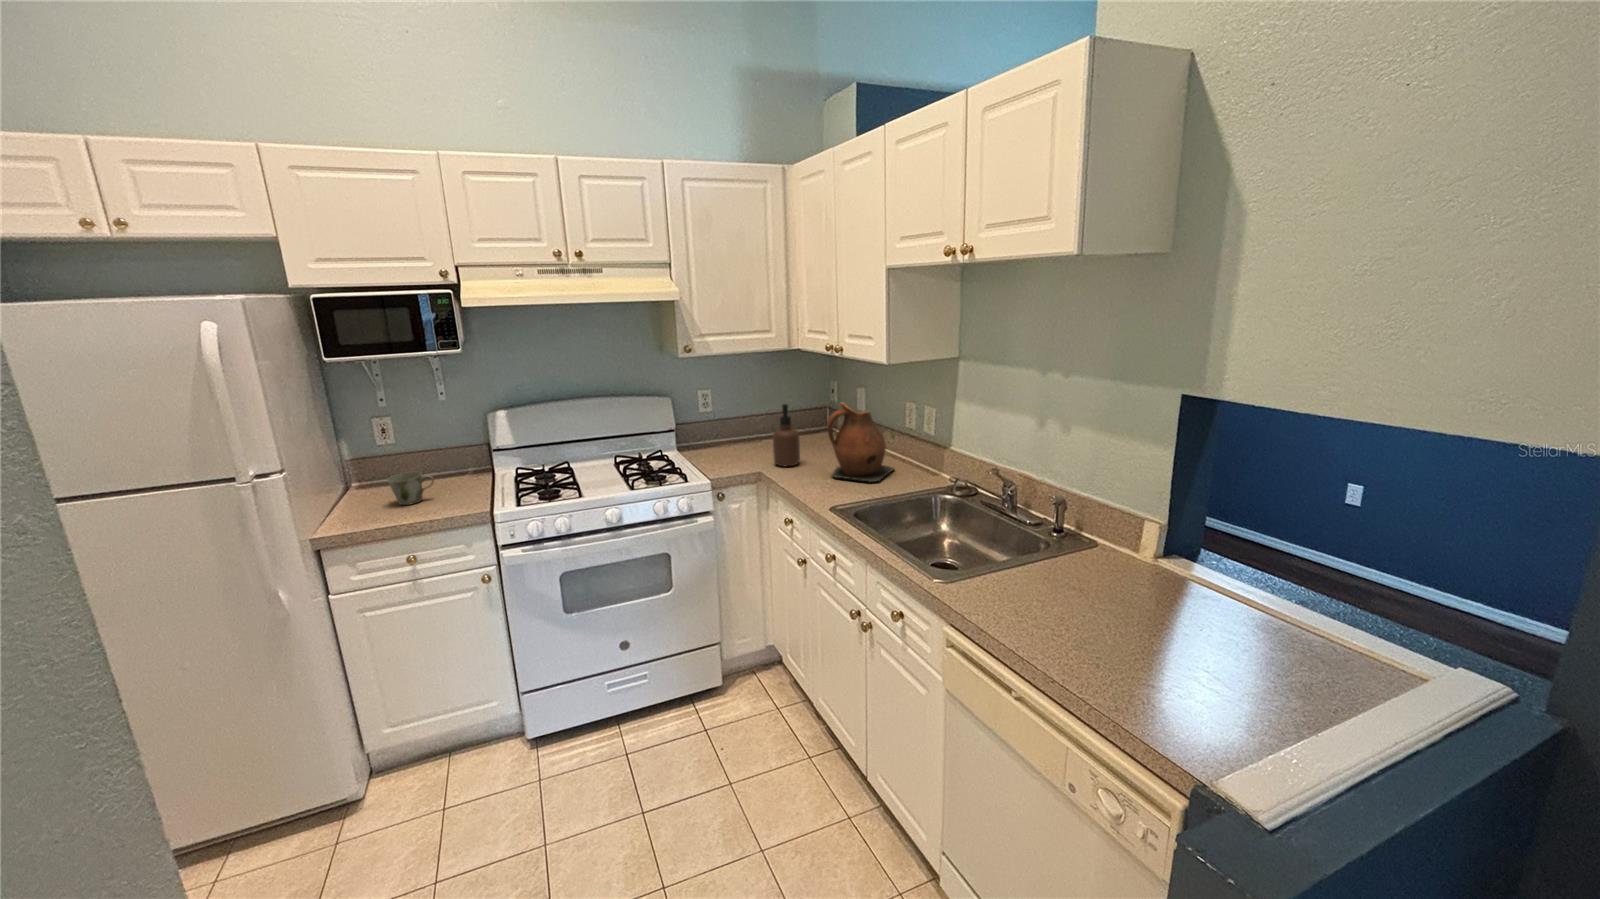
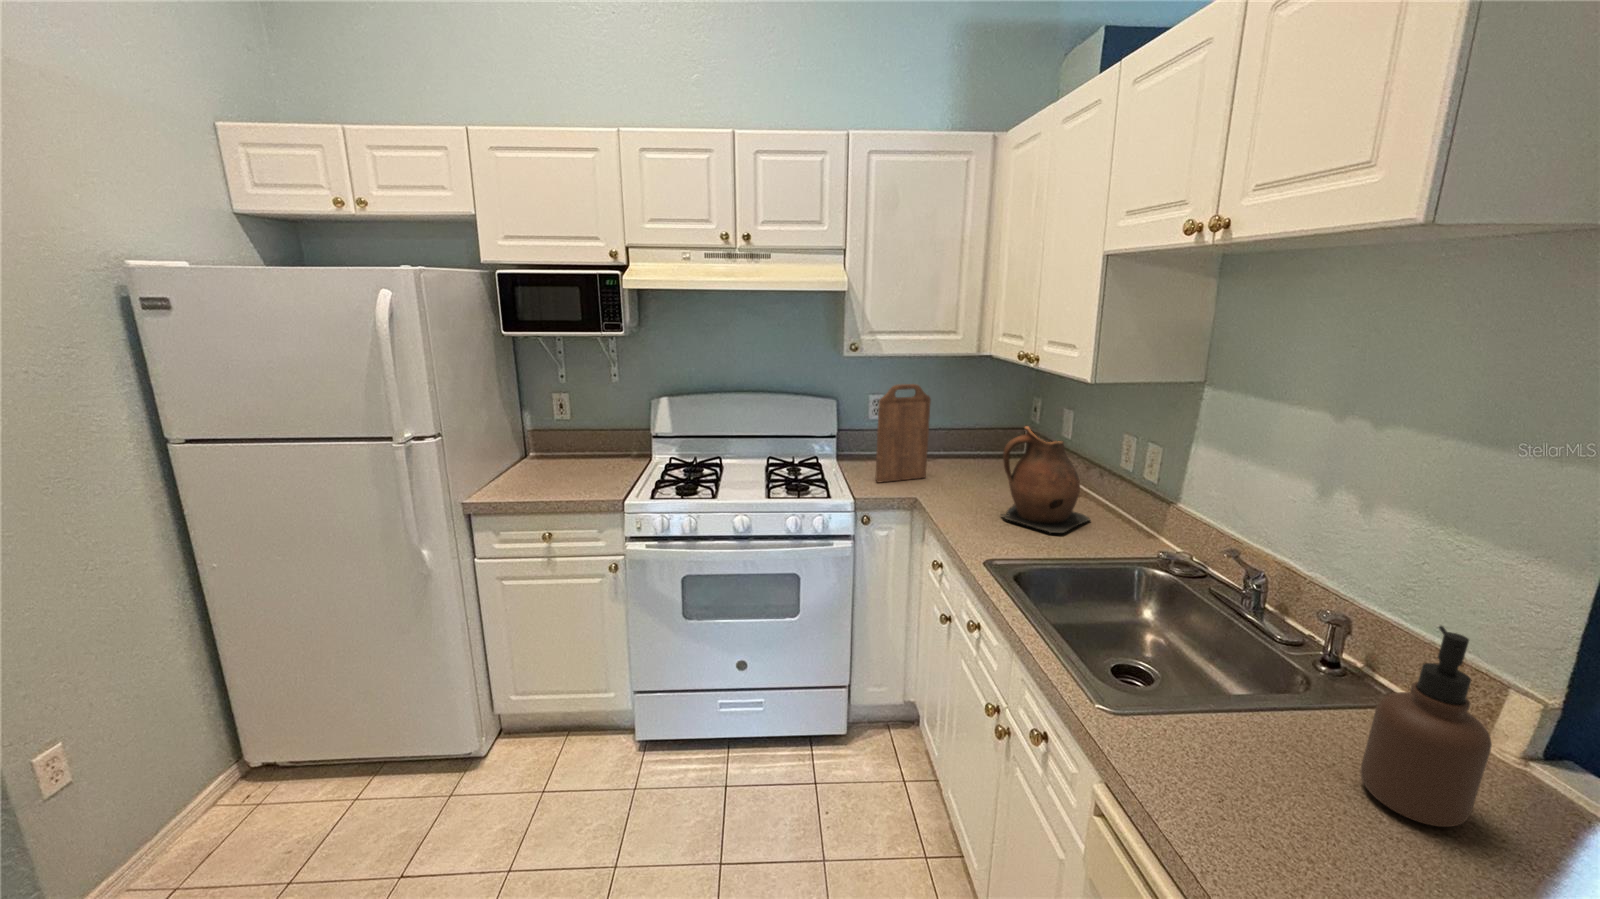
cutting board: none [717,377,761,465] -> present [876,384,931,483]
soap dispenser: present [773,404,800,466] -> present [1360,626,1492,827]
mug: present [387,472,434,505] -> none [544,449,585,481]

